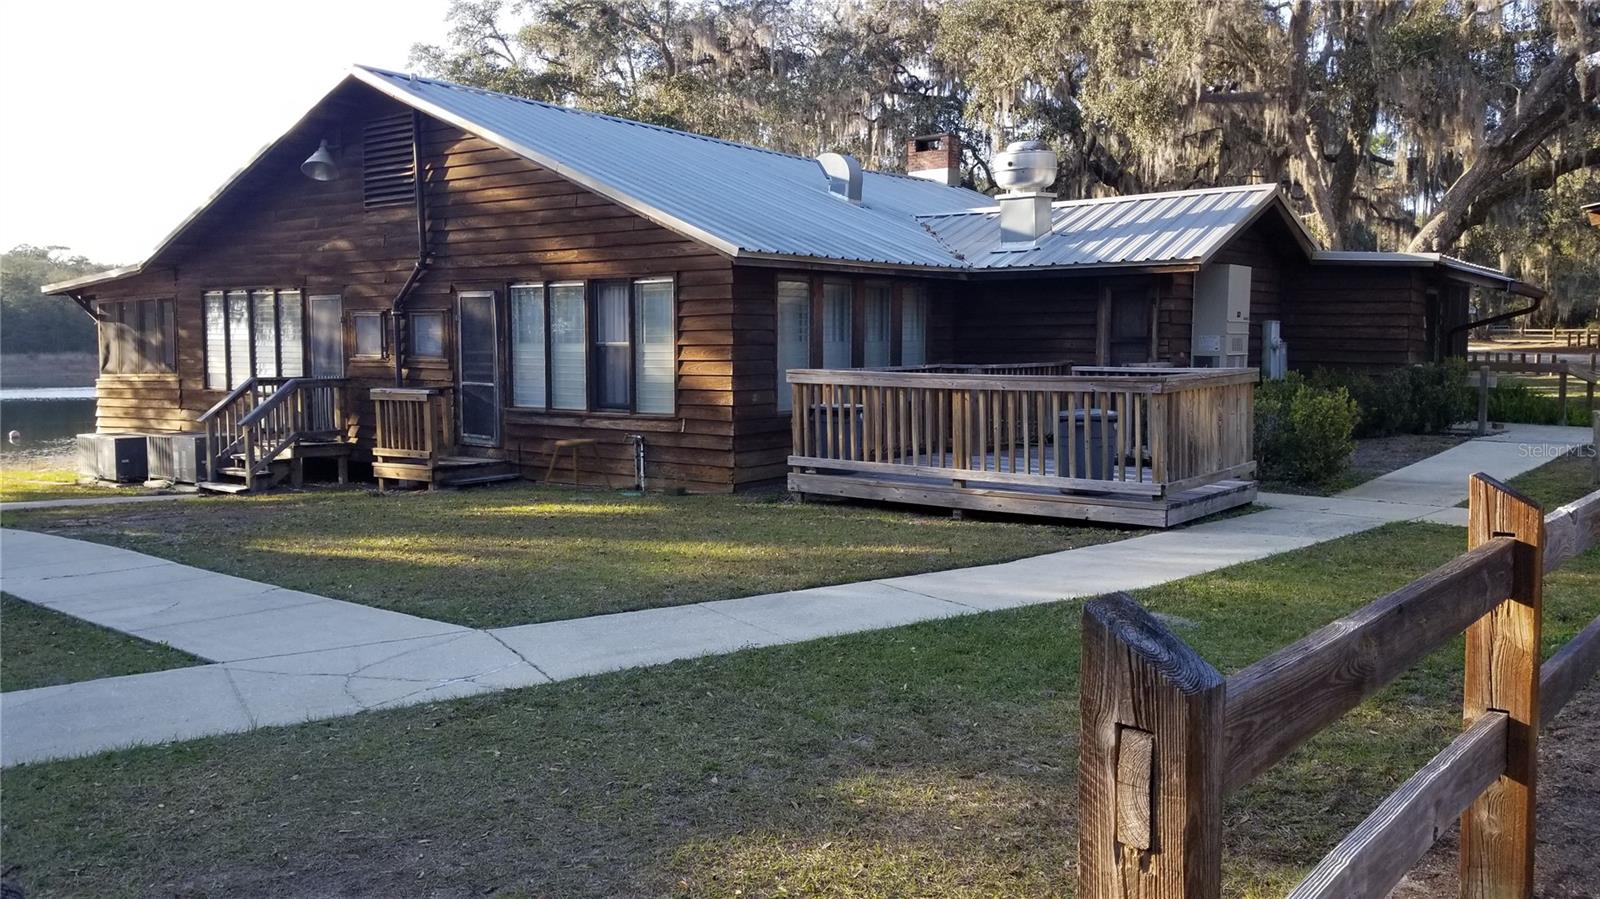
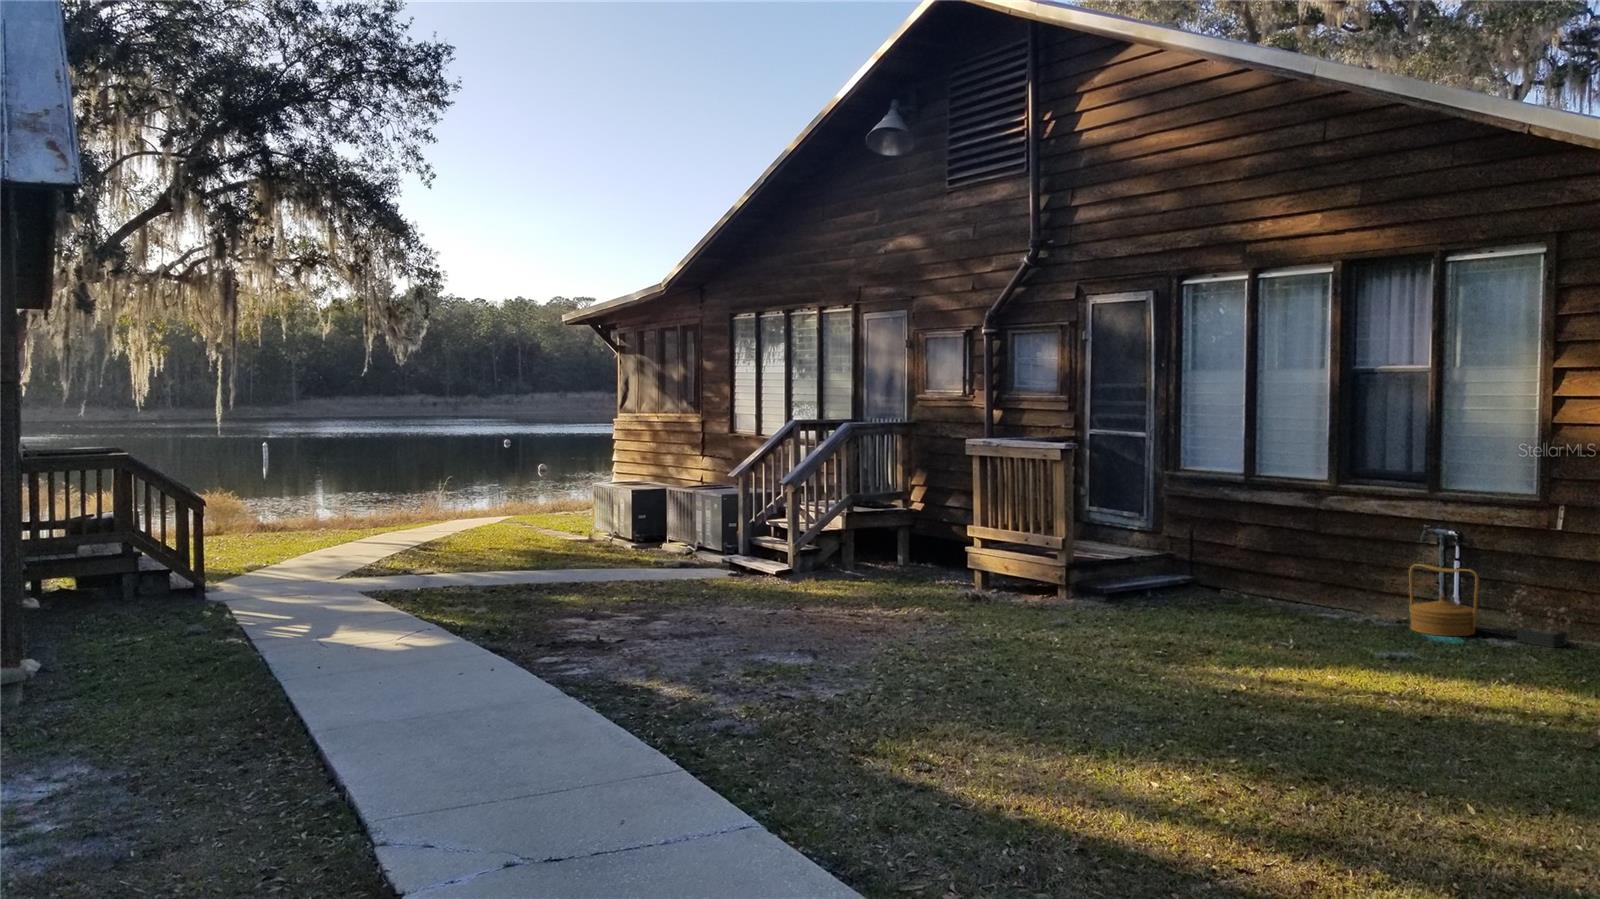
stool: present [544,439,611,492] -> none [1259,529,1381,624]
woven basket: none [616,455,650,494] -> present [1409,564,1479,636]

